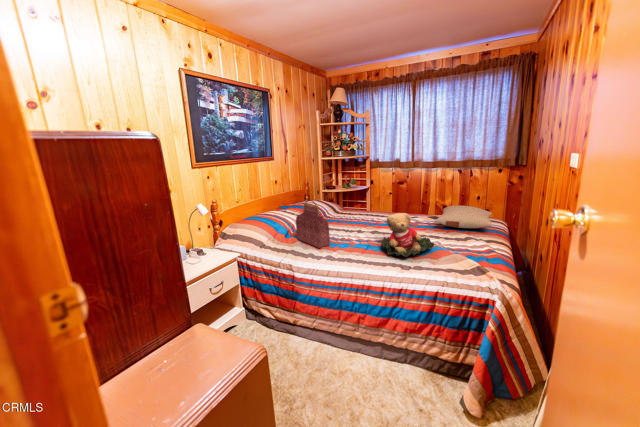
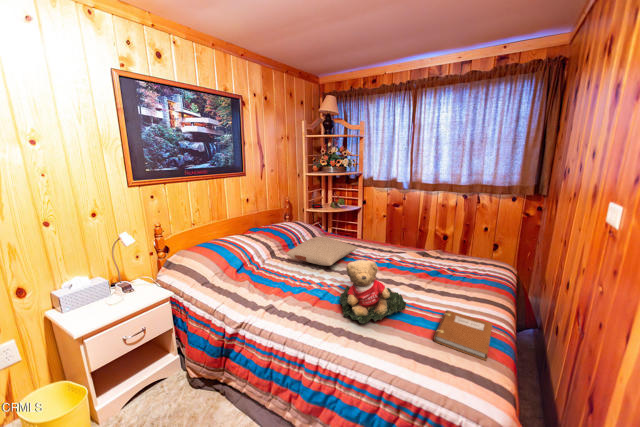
handbag: present [296,200,330,248] -> none [248,231,281,294]
pillow: present [437,205,493,228] -> present [287,237,358,266]
notebook: none [459,245,499,269] -> present [434,310,492,361]

